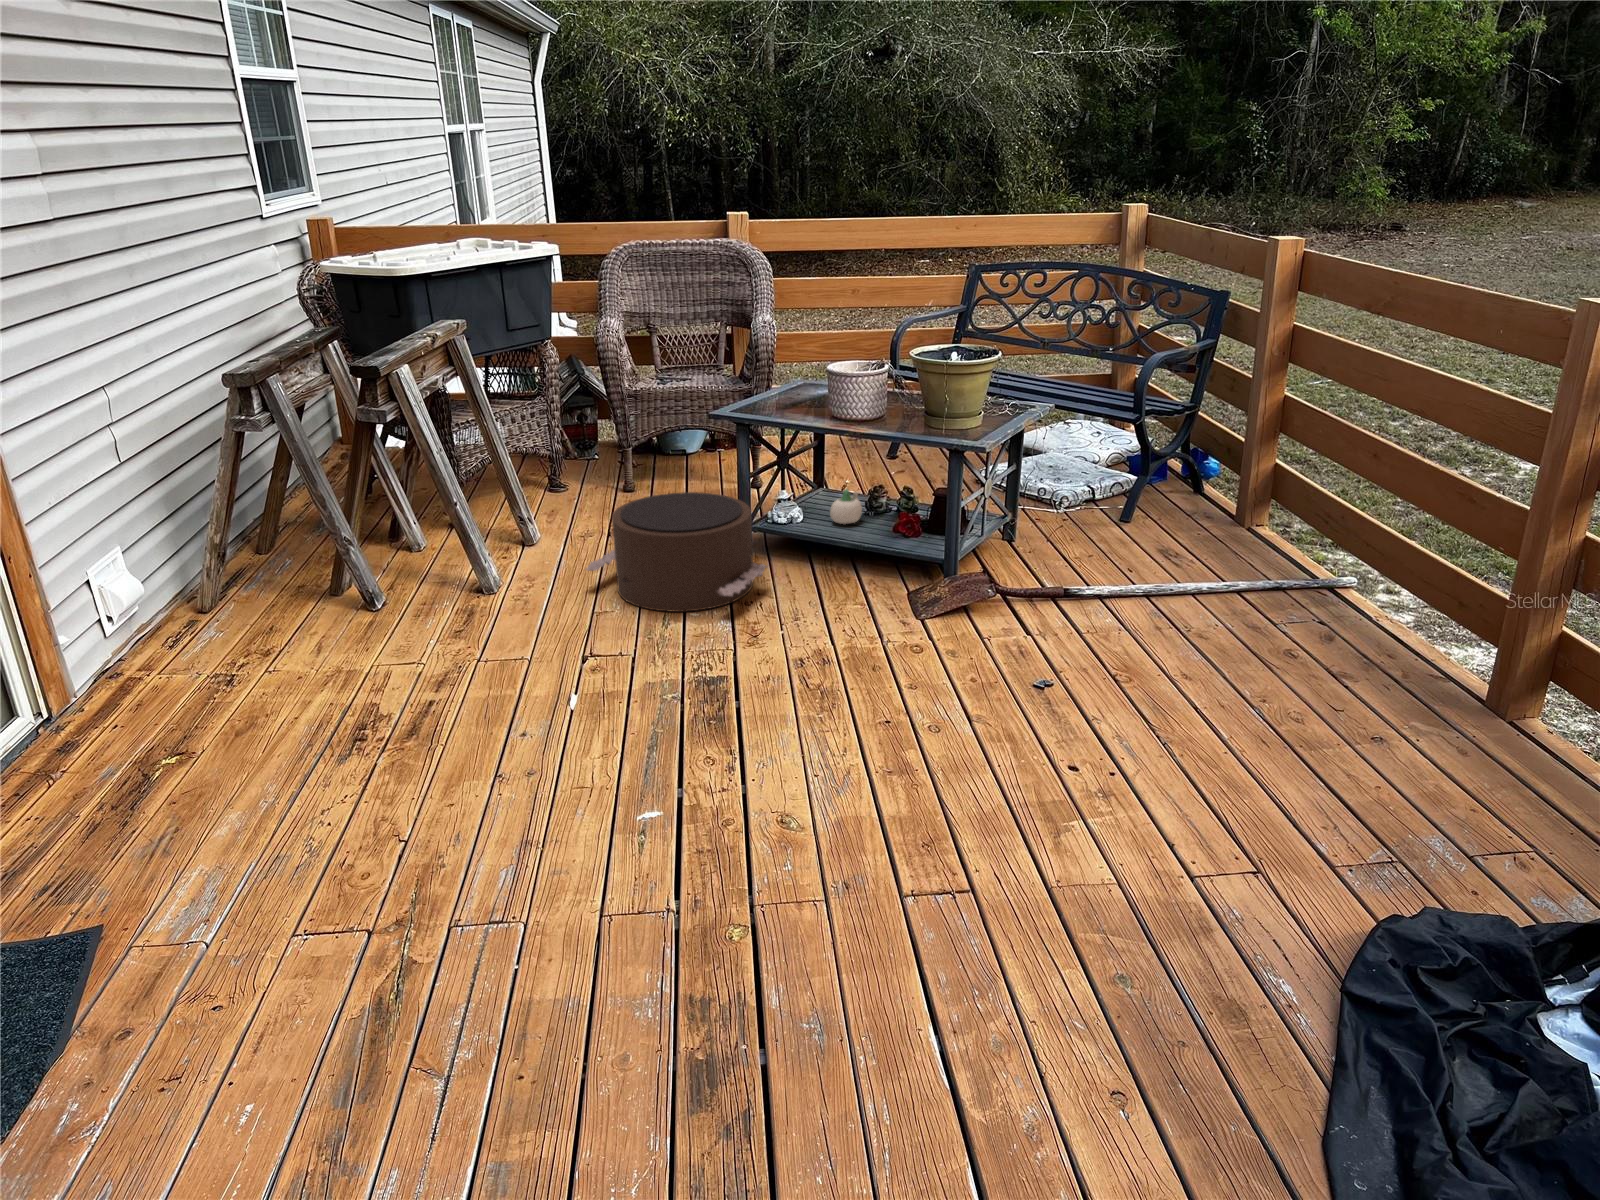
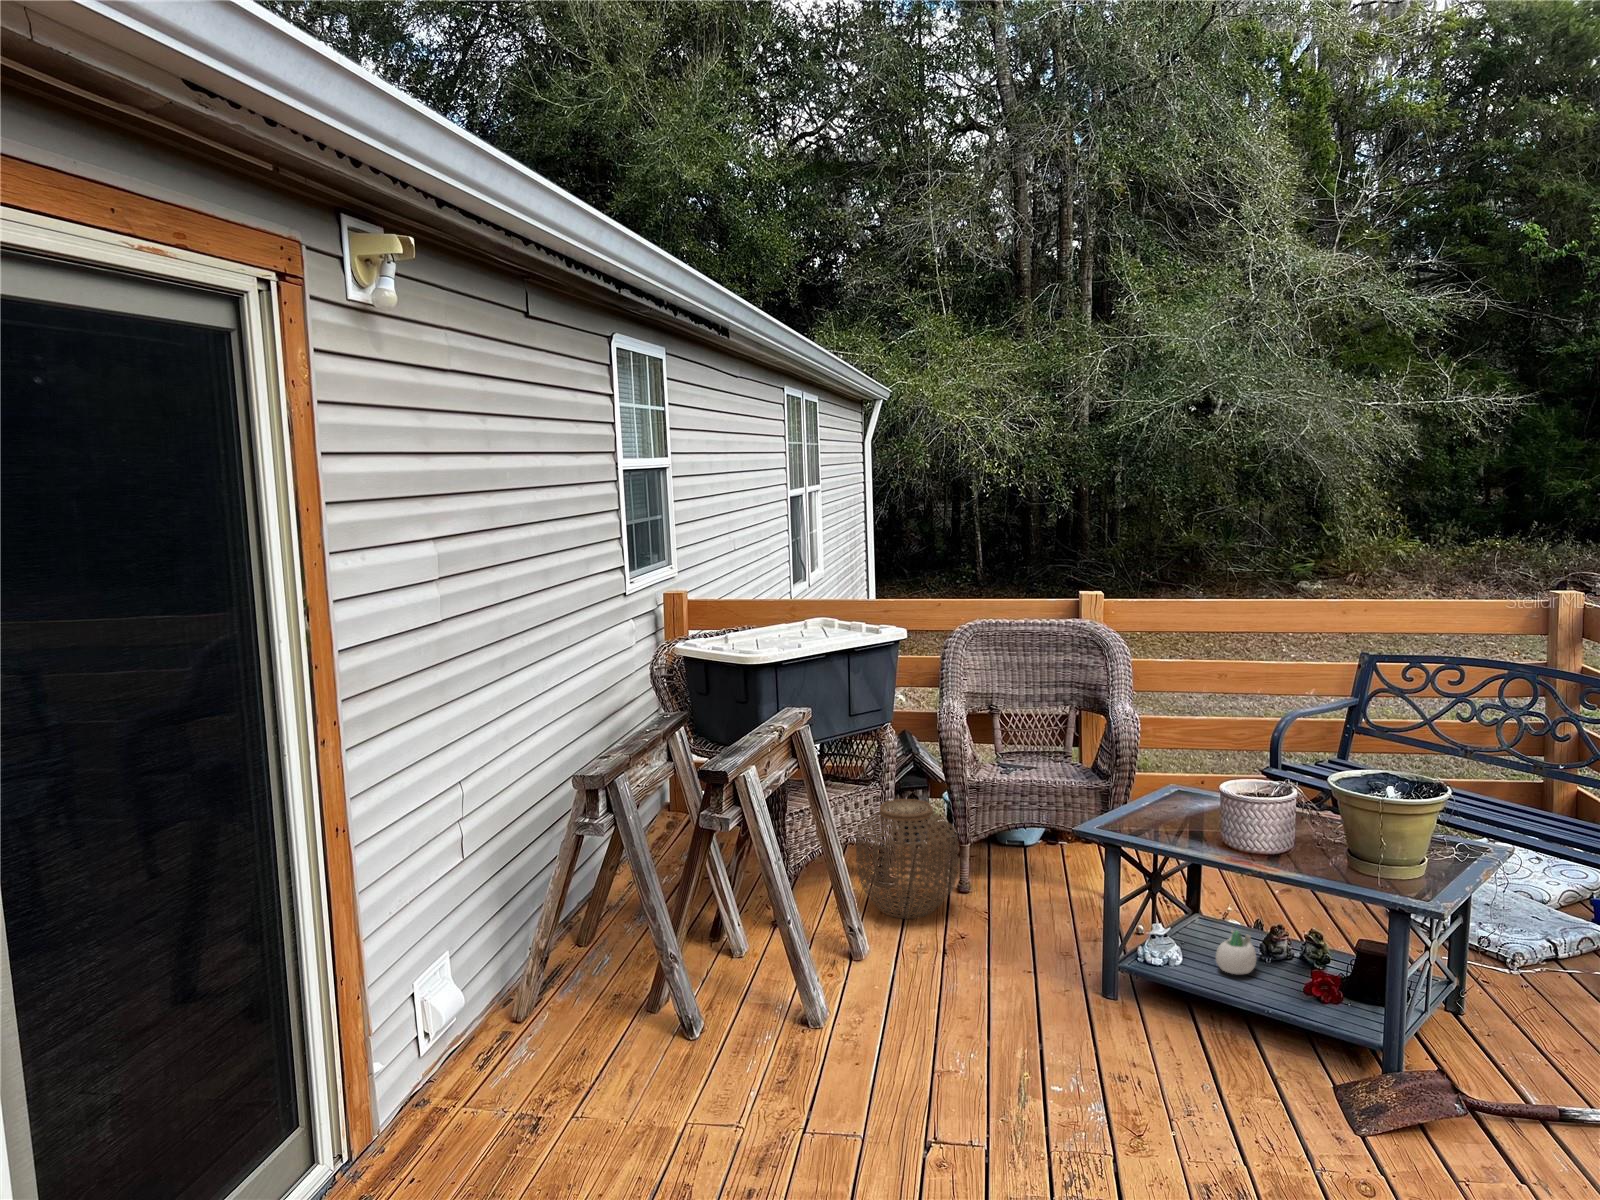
woven basket: none [523,409,621,515] -> present [856,799,958,919]
pouf: present [585,492,767,612] -> none [922,921,1147,1088]

